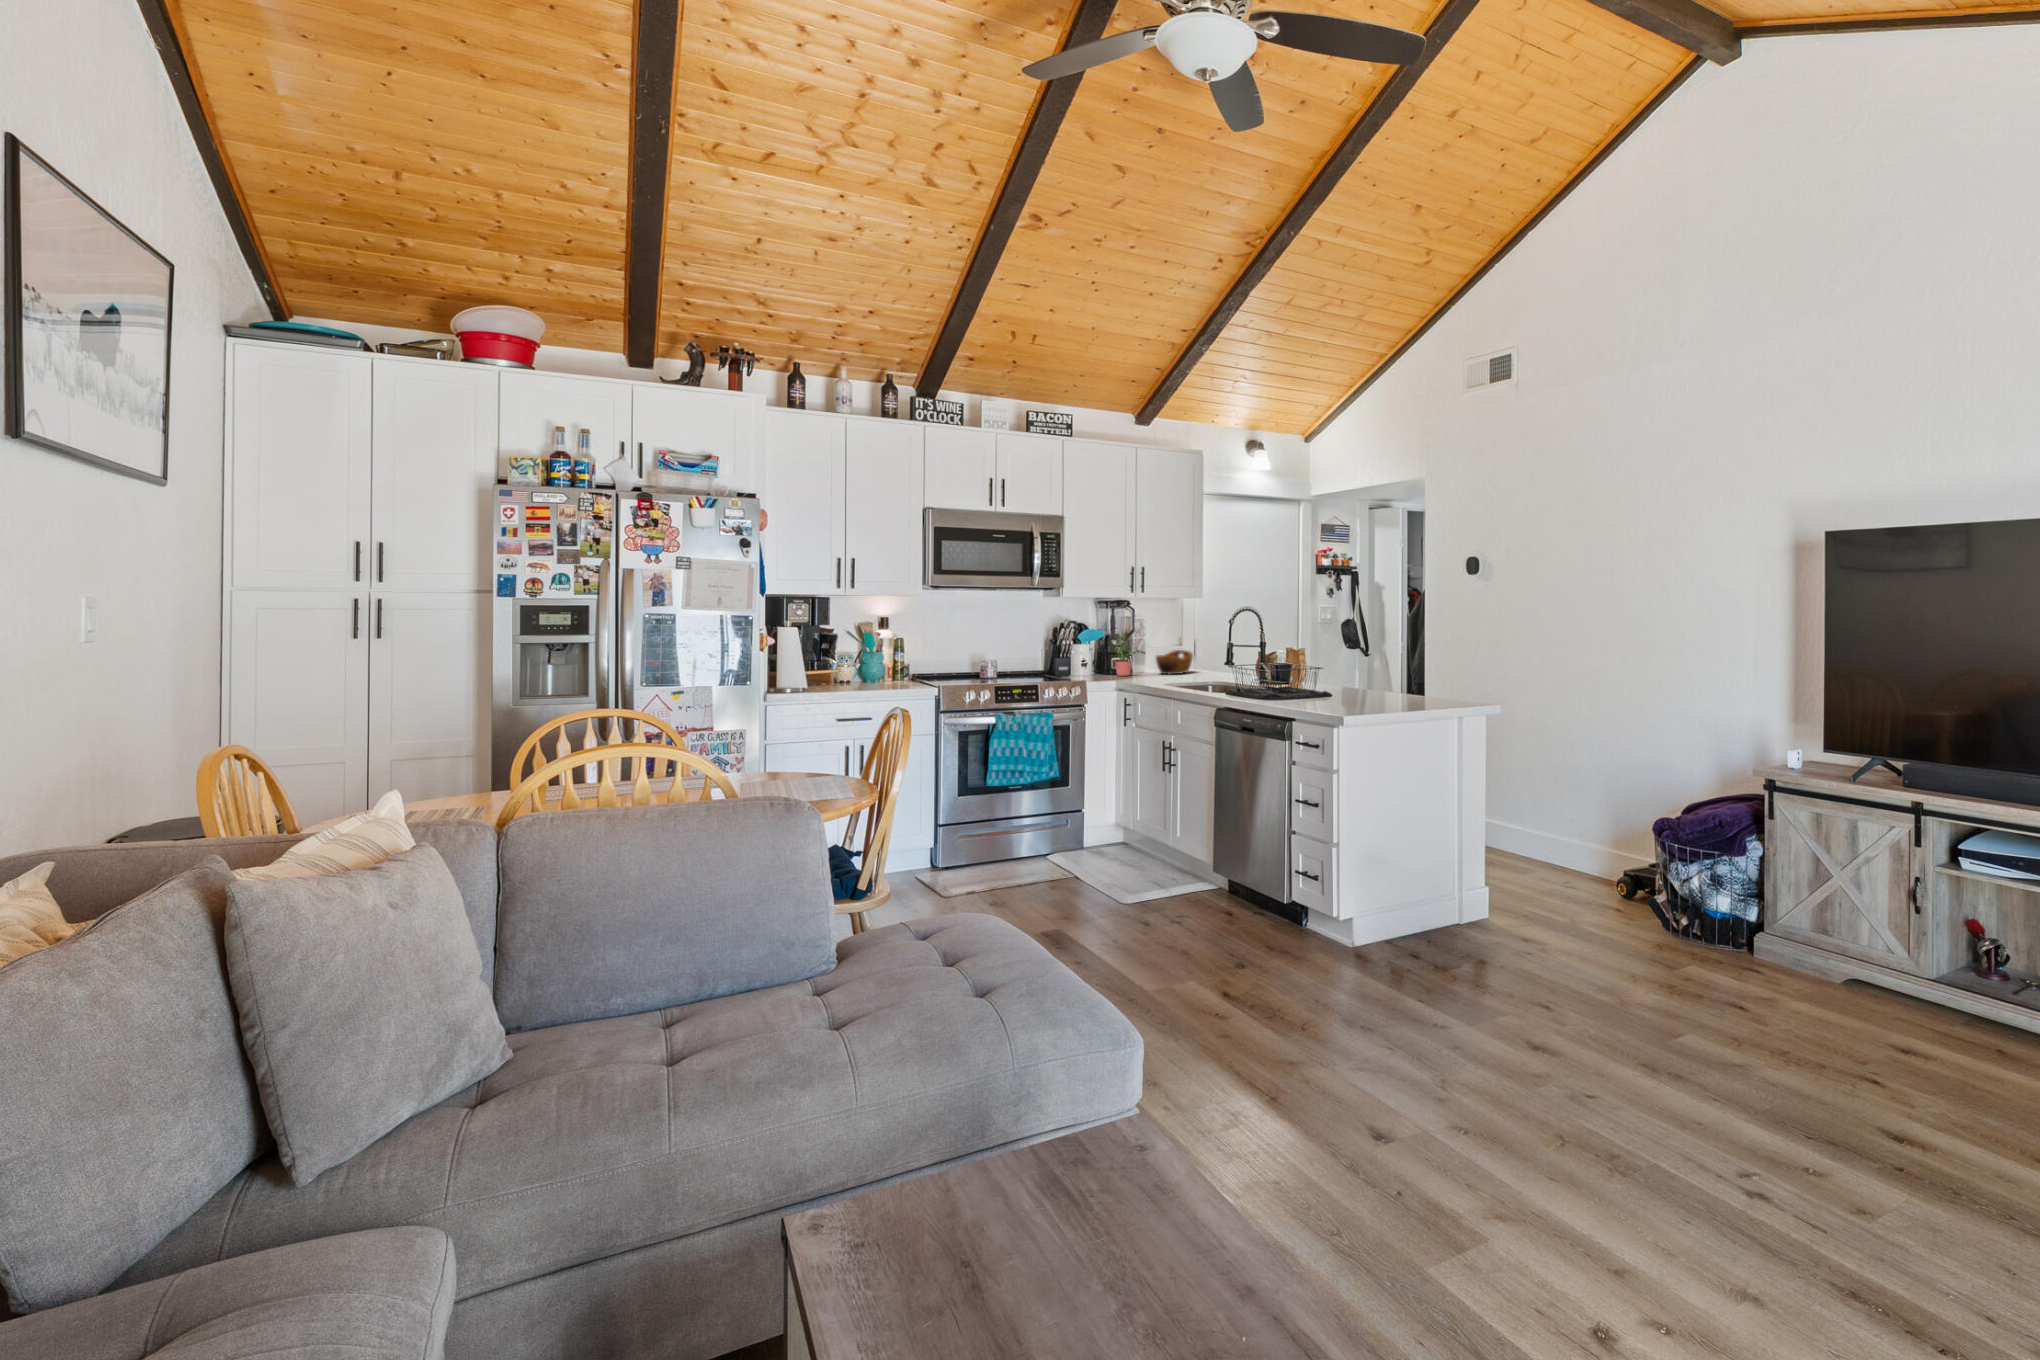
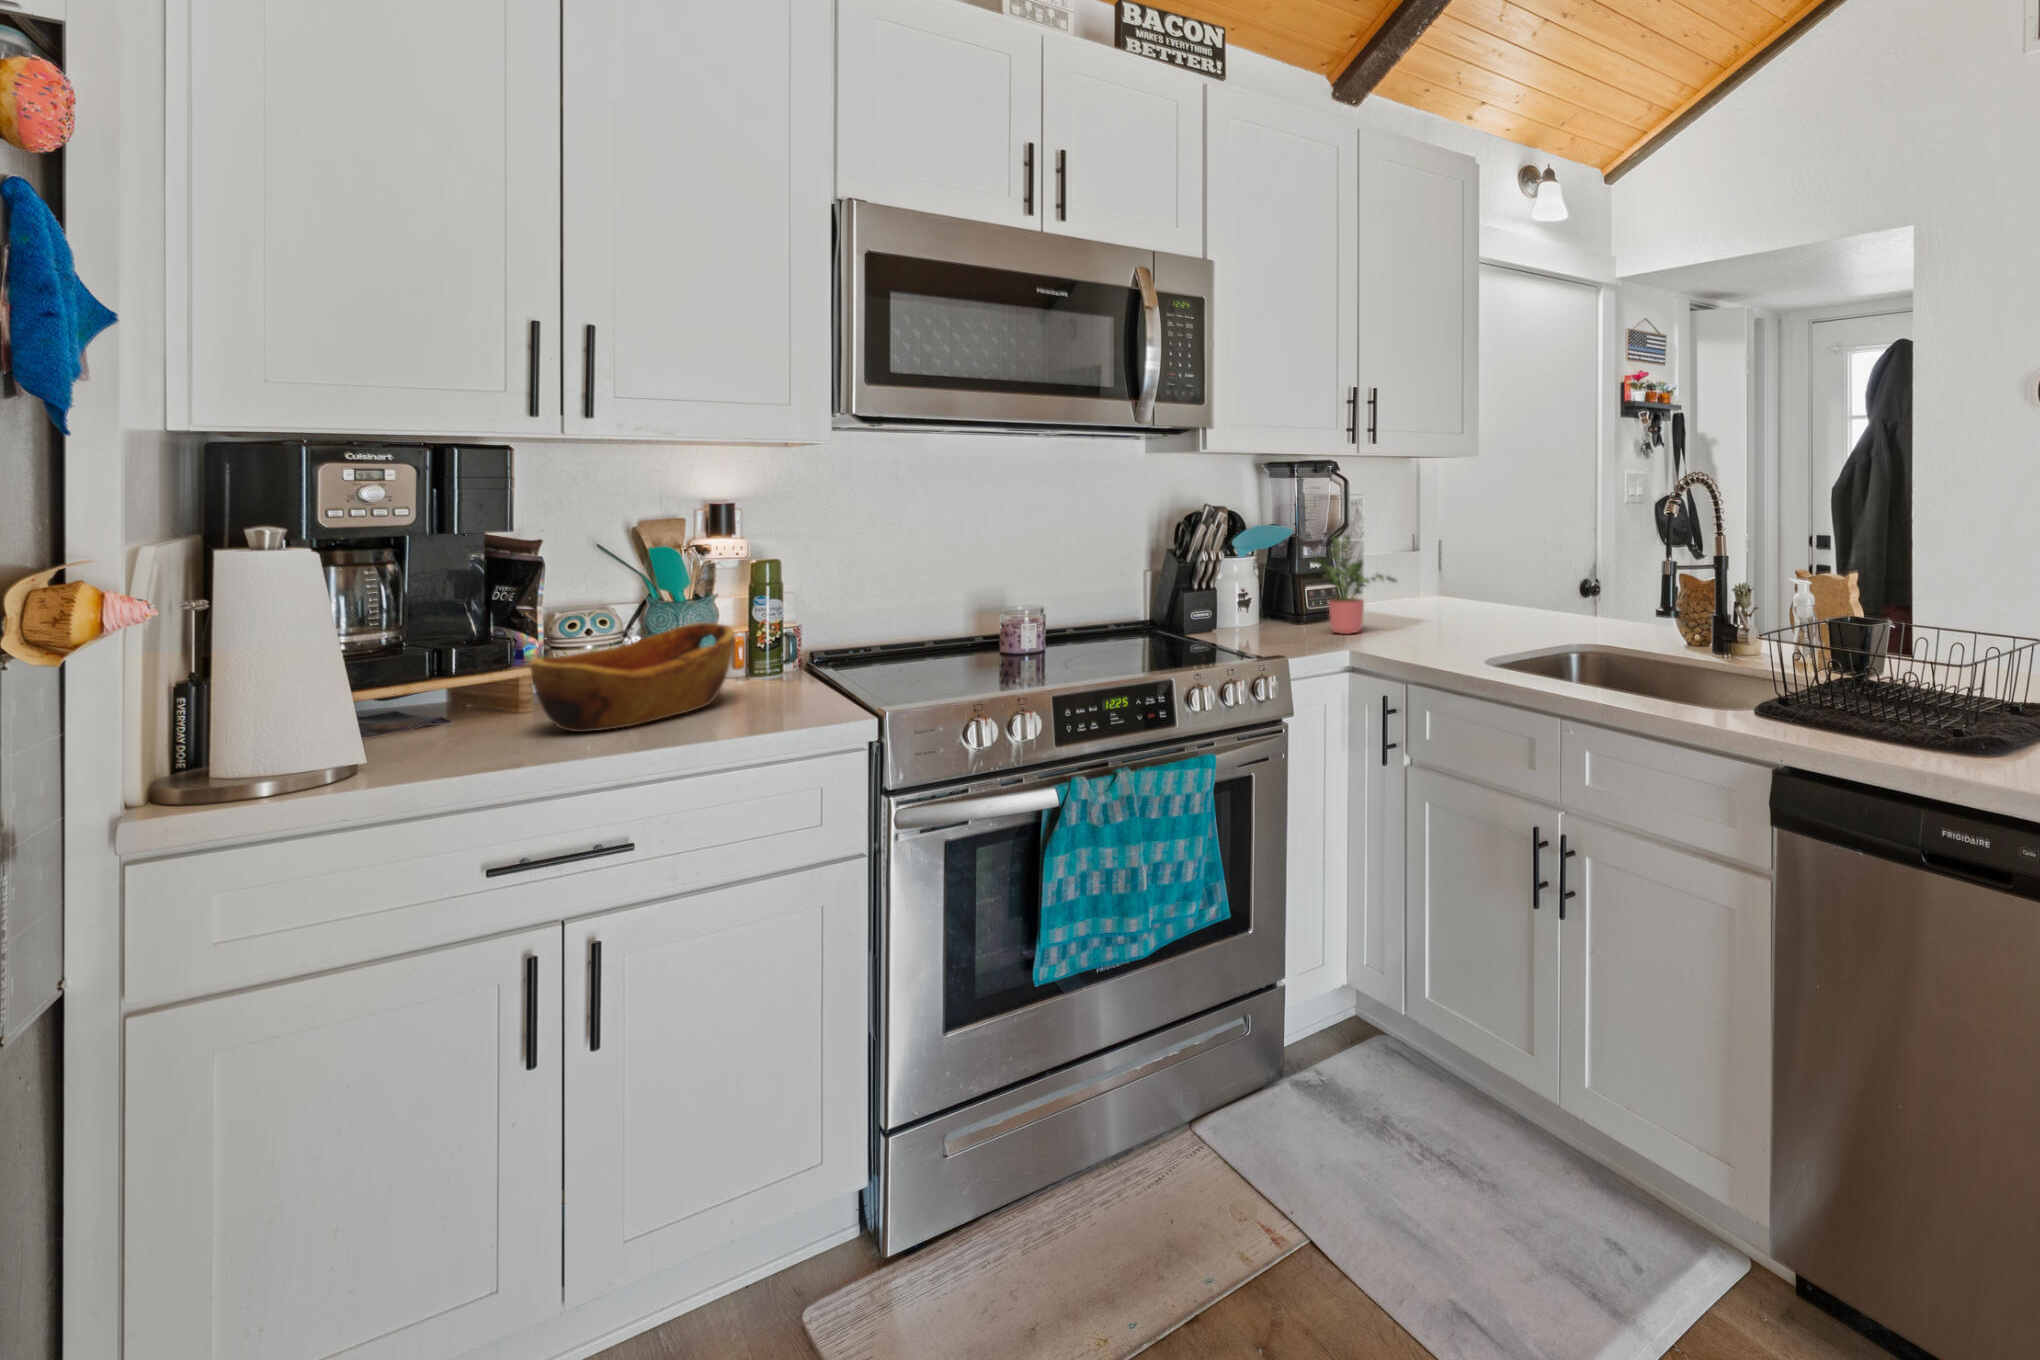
wooden bowl: present [1156,650,1193,674] -> present [530,622,735,732]

